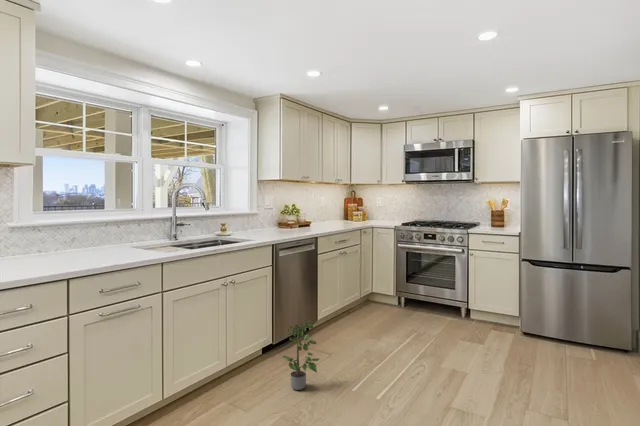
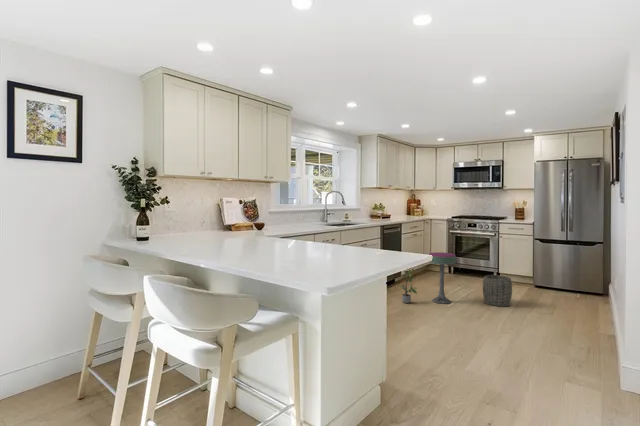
bar stool: none [340,292,387,388] -> present [429,252,456,304]
woven basket: none [435,330,485,393] -> present [483,275,512,306]

